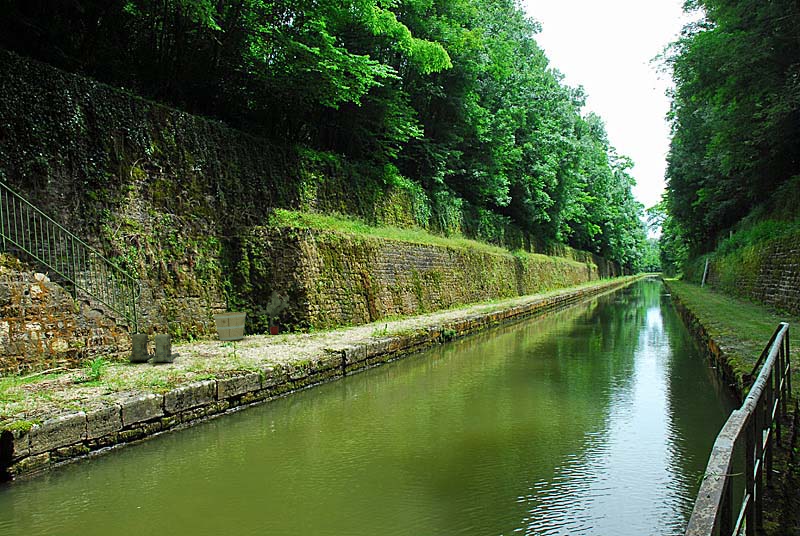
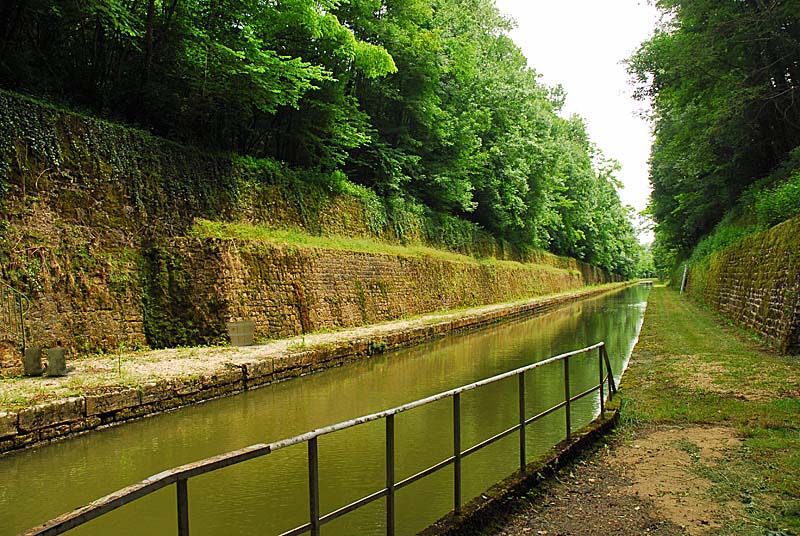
potted tree: present [257,292,289,335] -> none [173,304,210,347]
wooden bucket: present [214,312,246,341] -> present [227,320,255,346]

